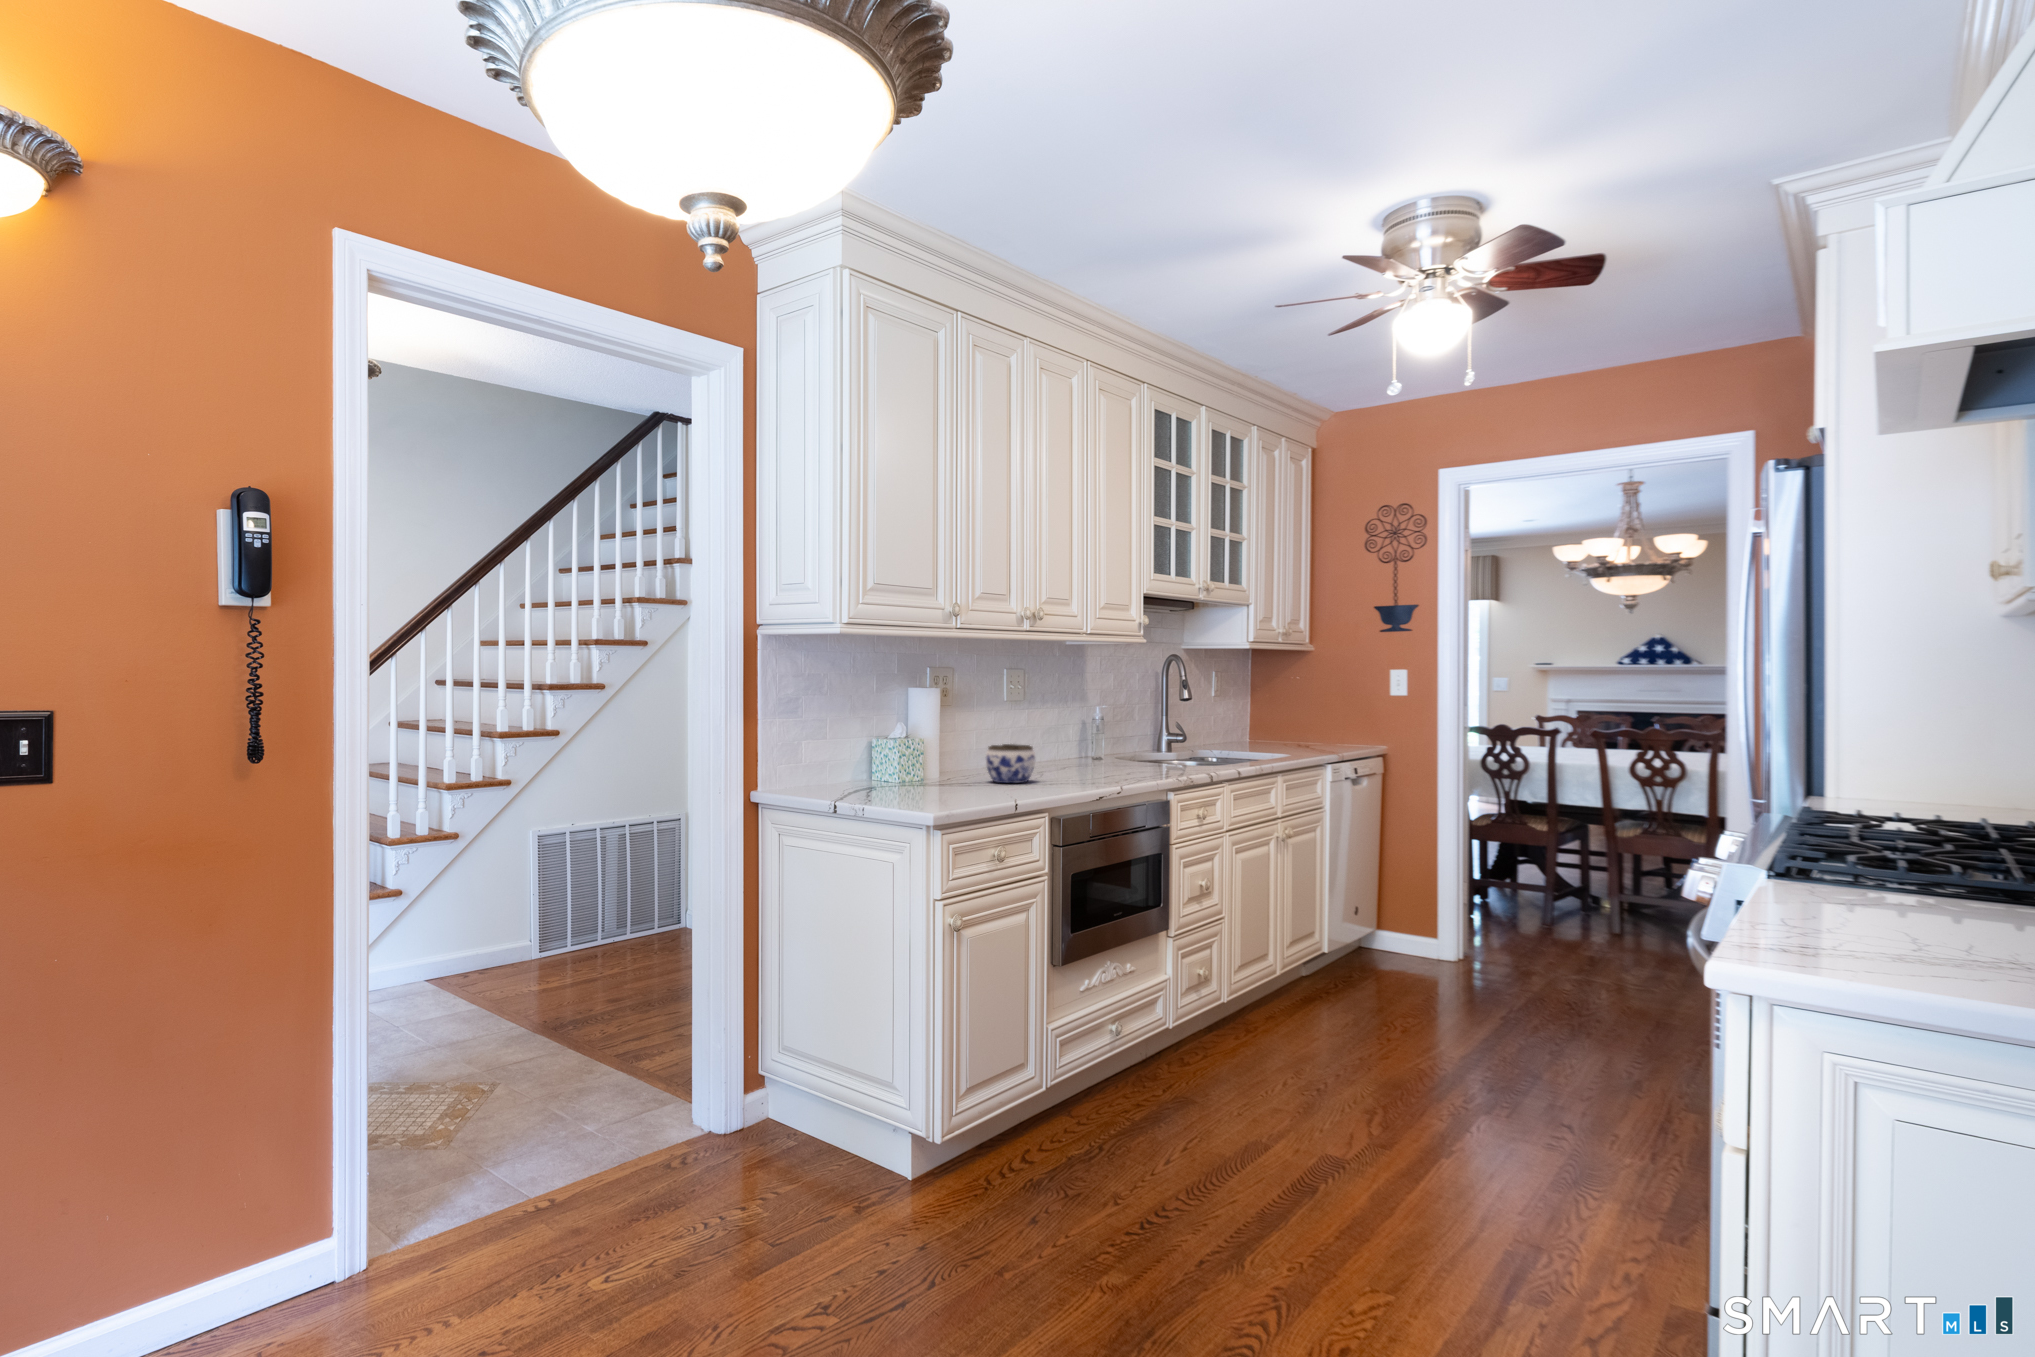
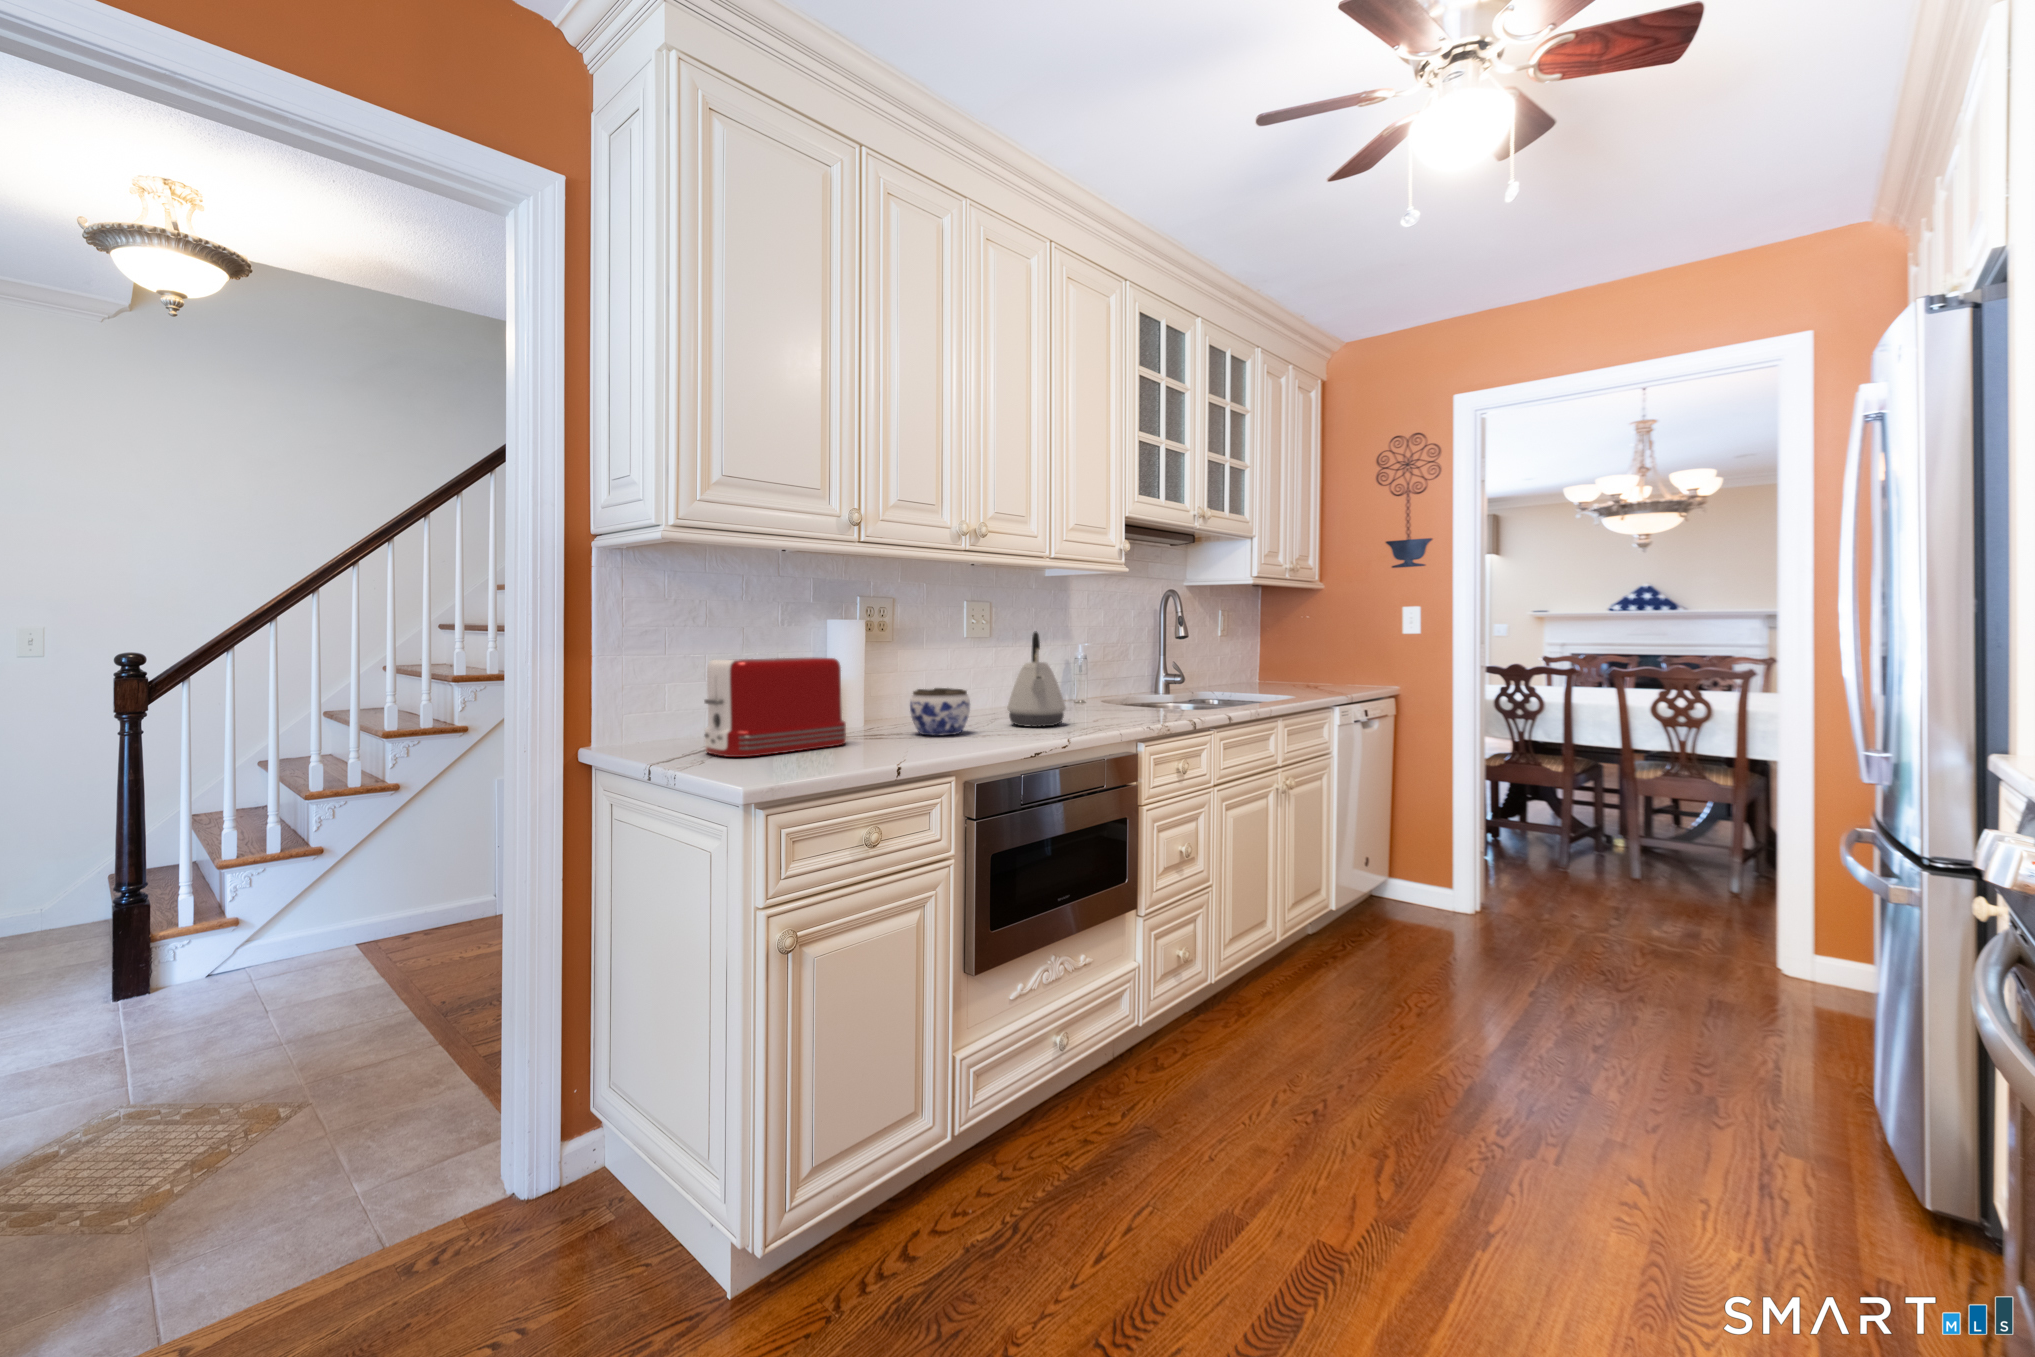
kettle: none [1057,697,1107,777] -> present [1007,631,1066,727]
toaster: none [844,719,947,797] -> present [704,658,846,757]

